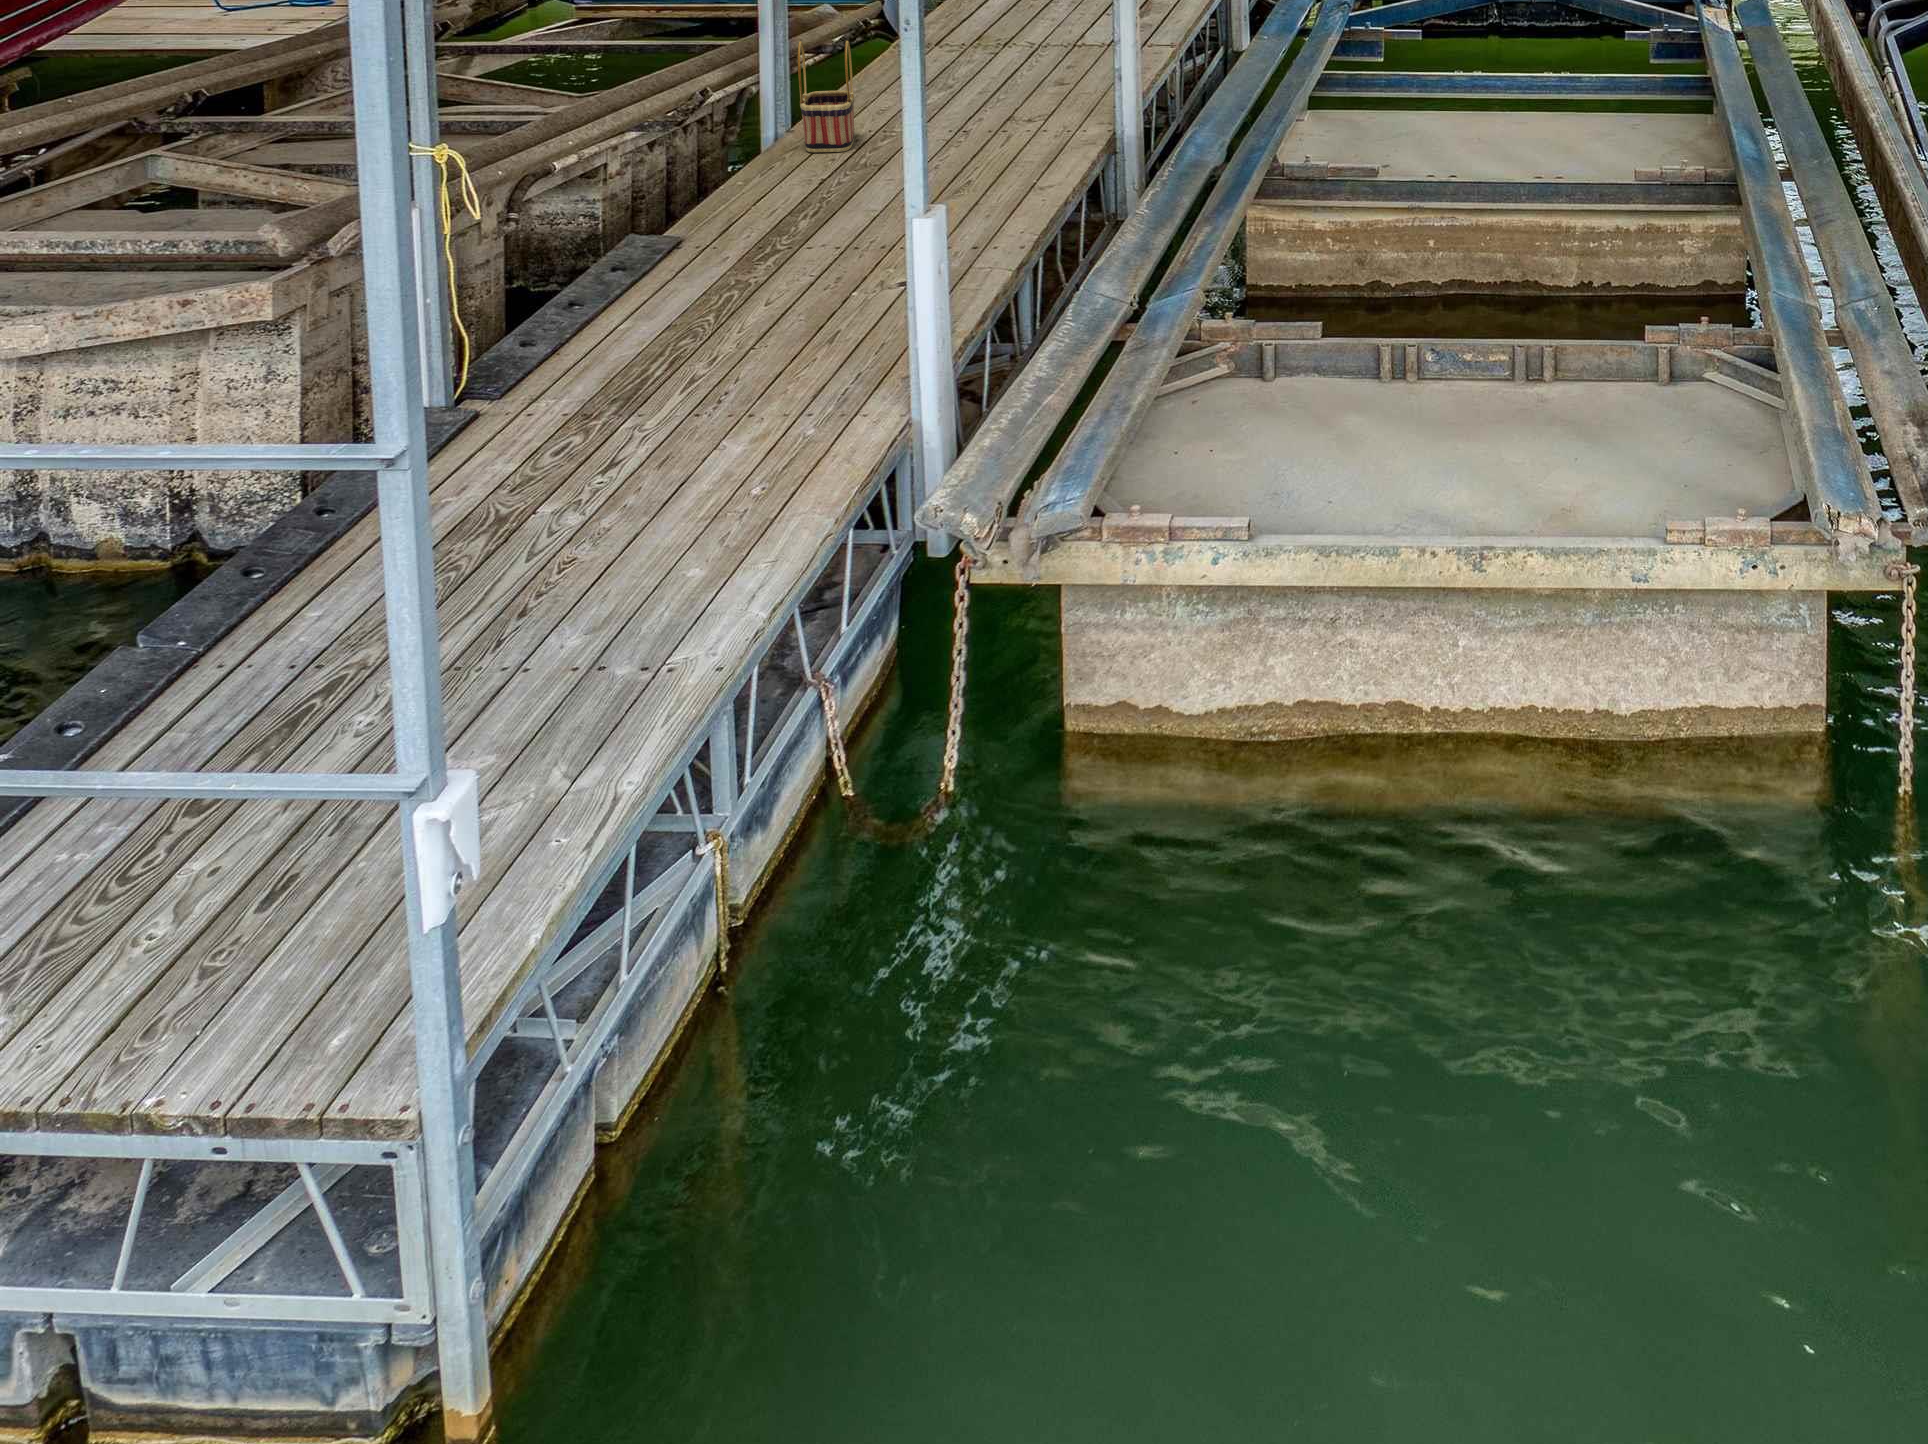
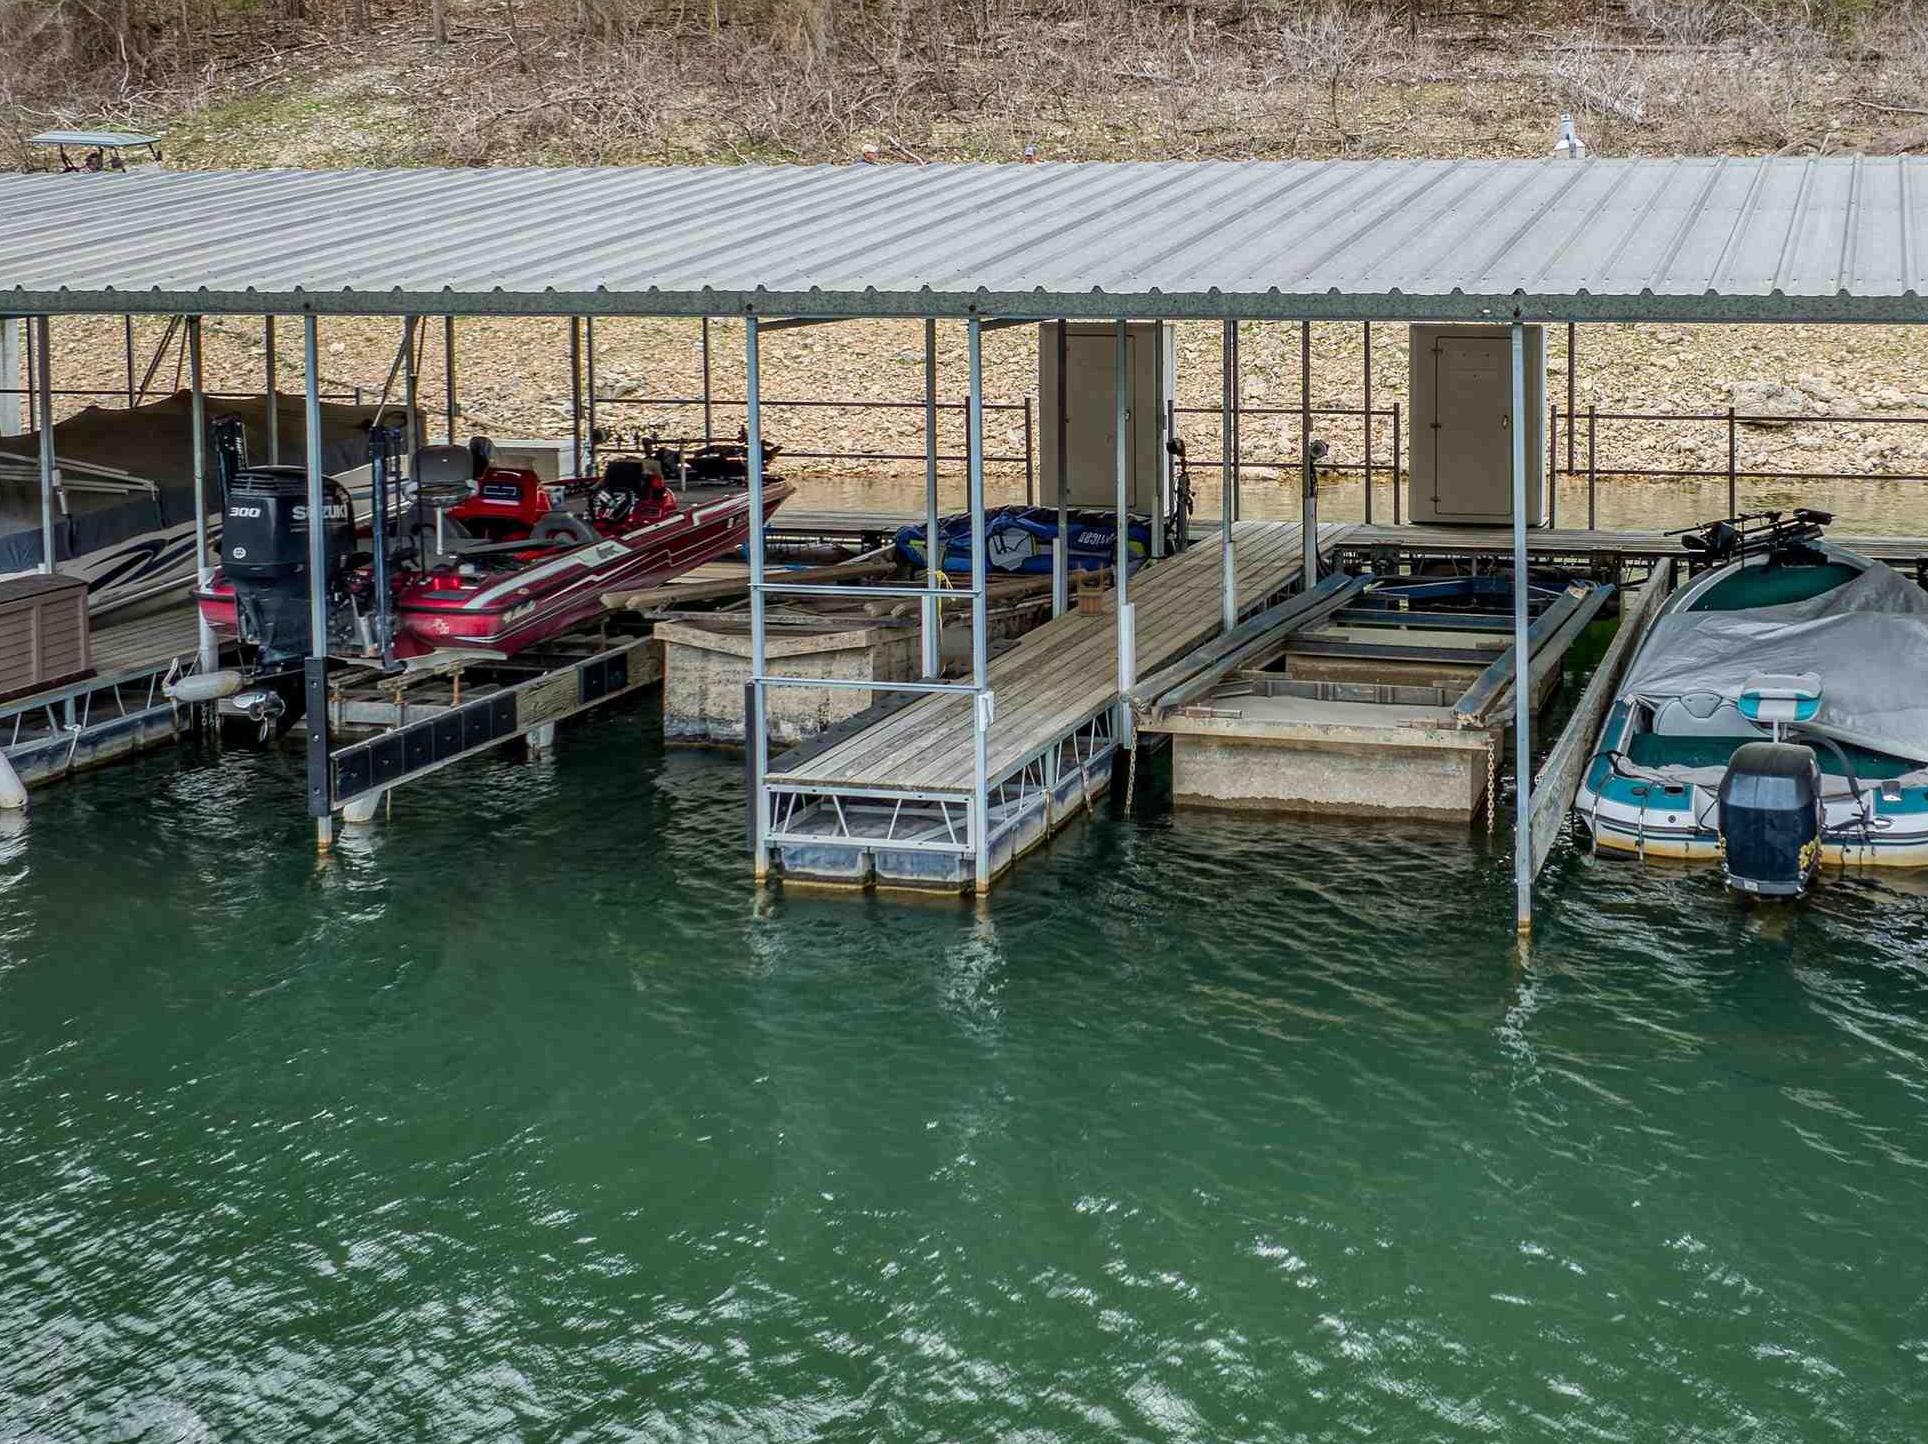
planter: none [450,268,539,388] -> present [940,627,972,674]

